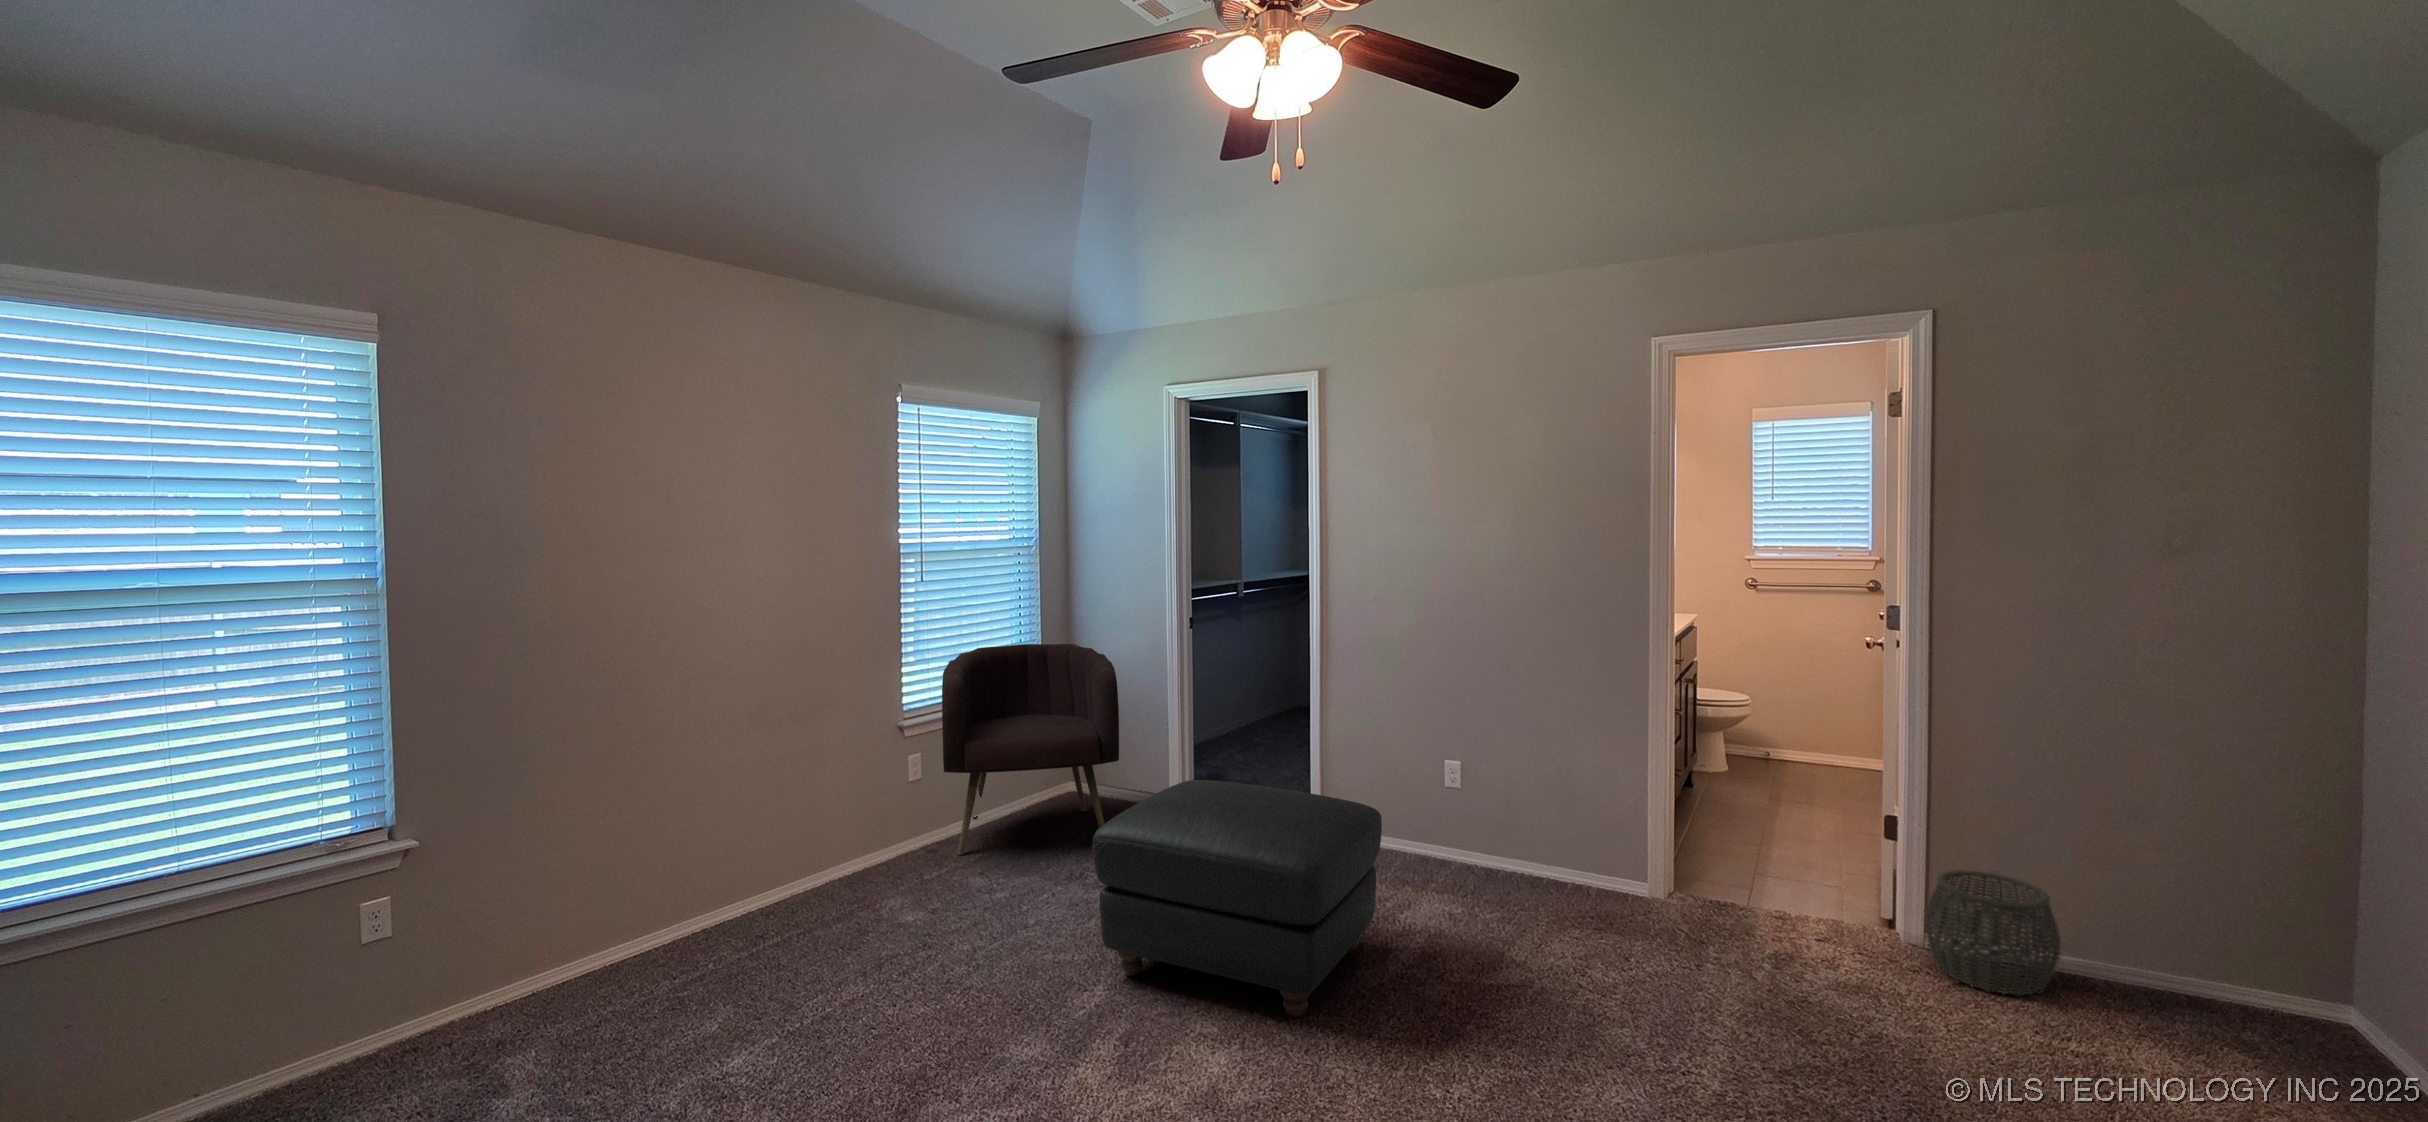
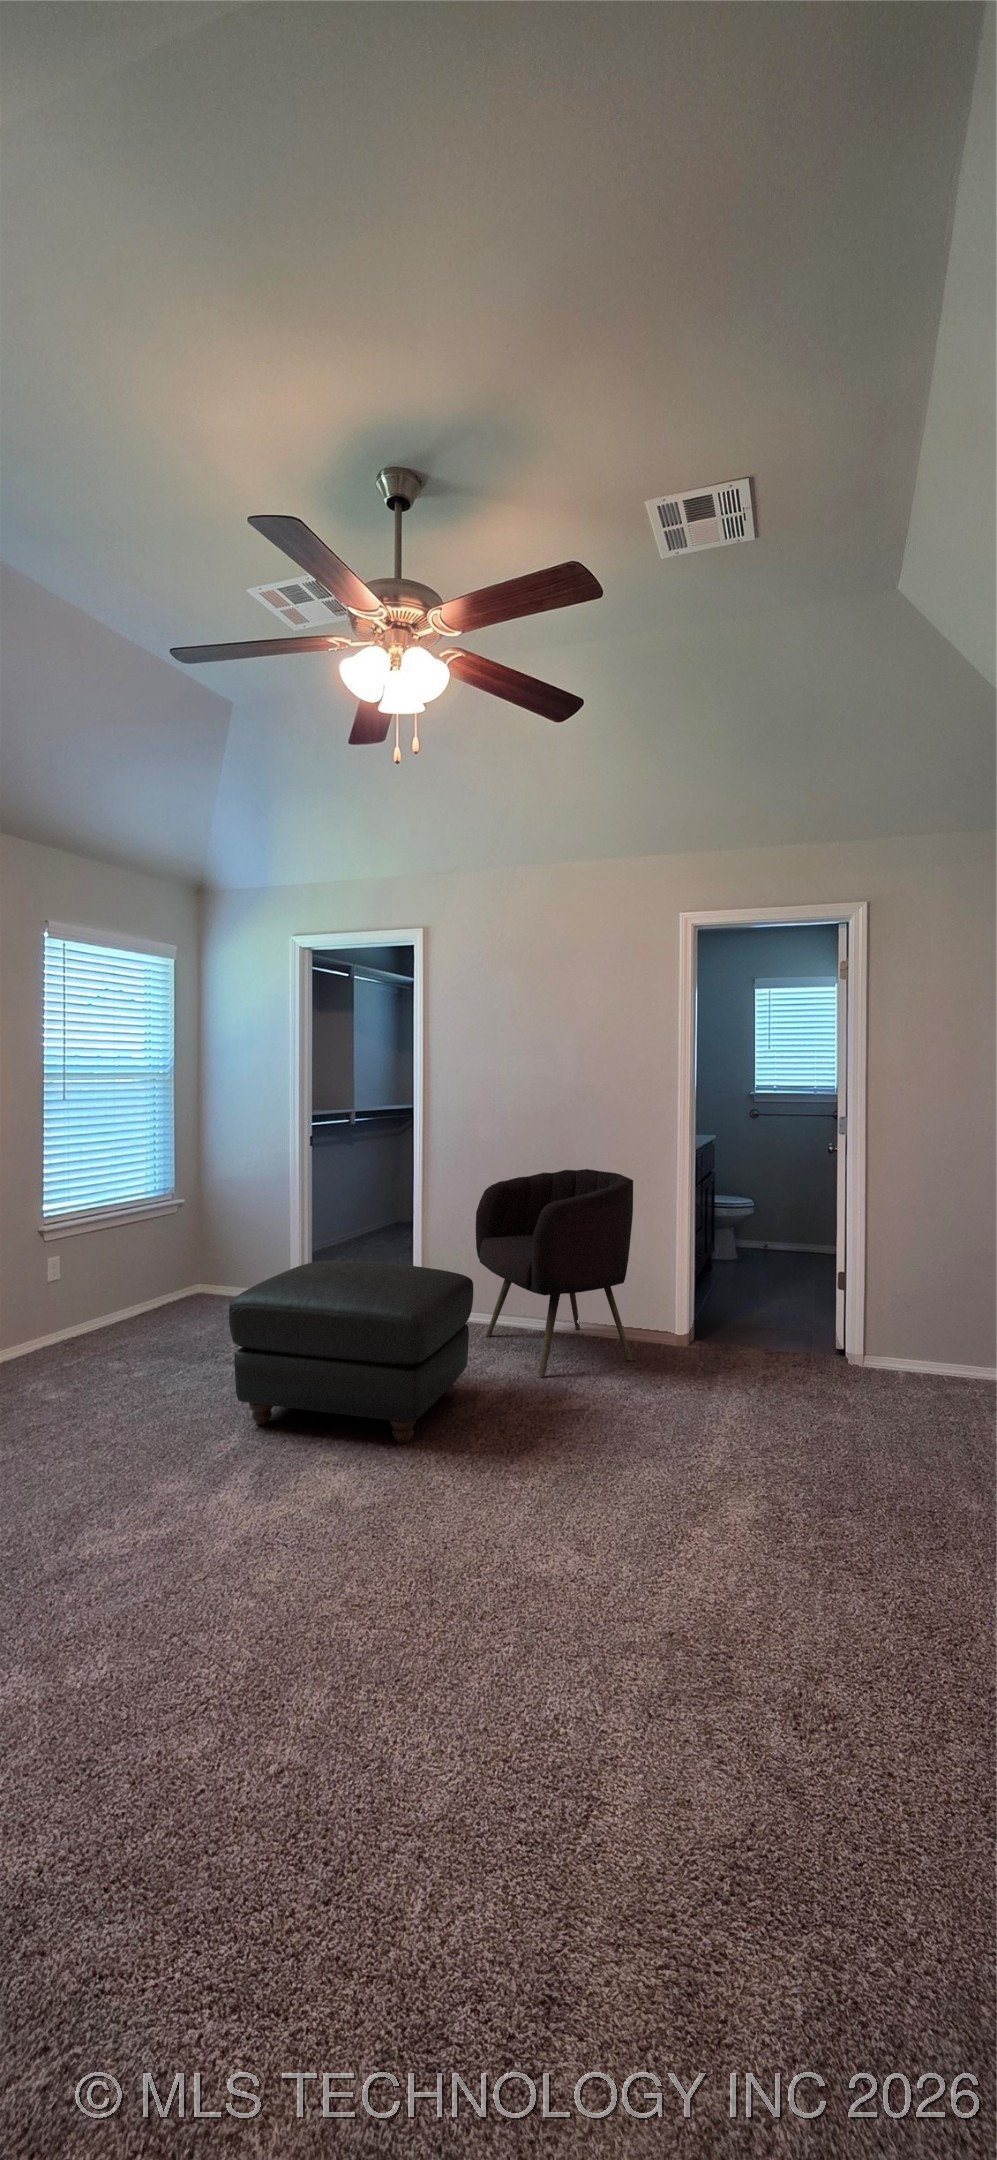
armchair: present [942,644,1119,855] -> present [476,1169,633,1377]
woven basket: present [1925,870,2061,996] -> none [871,1307,959,1394]

